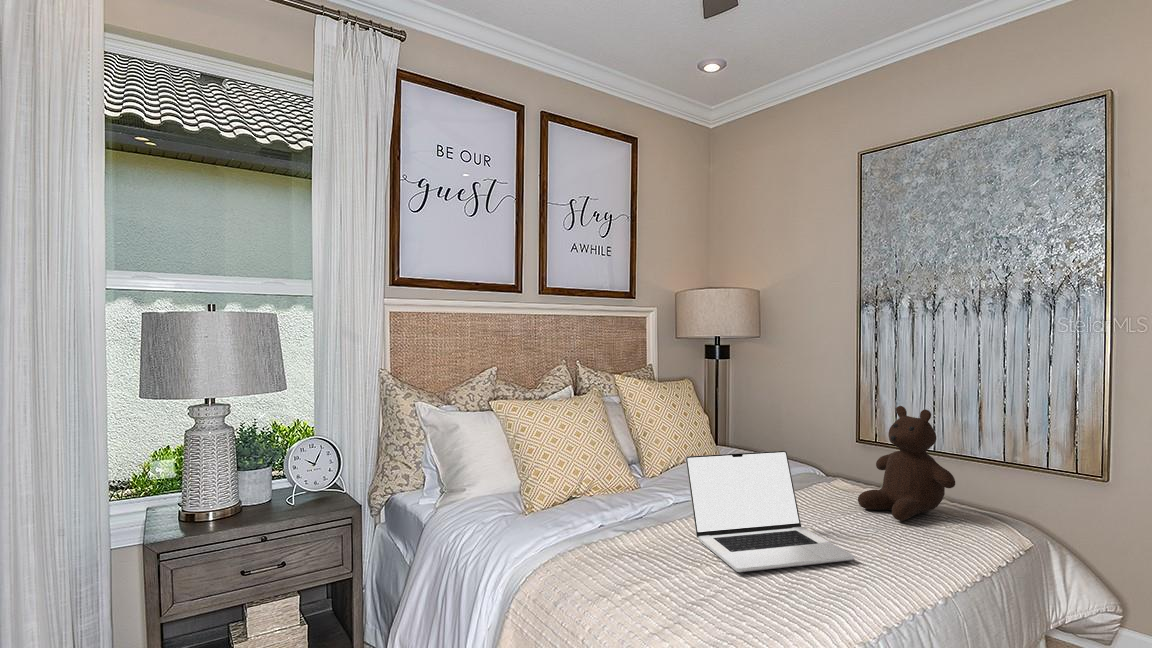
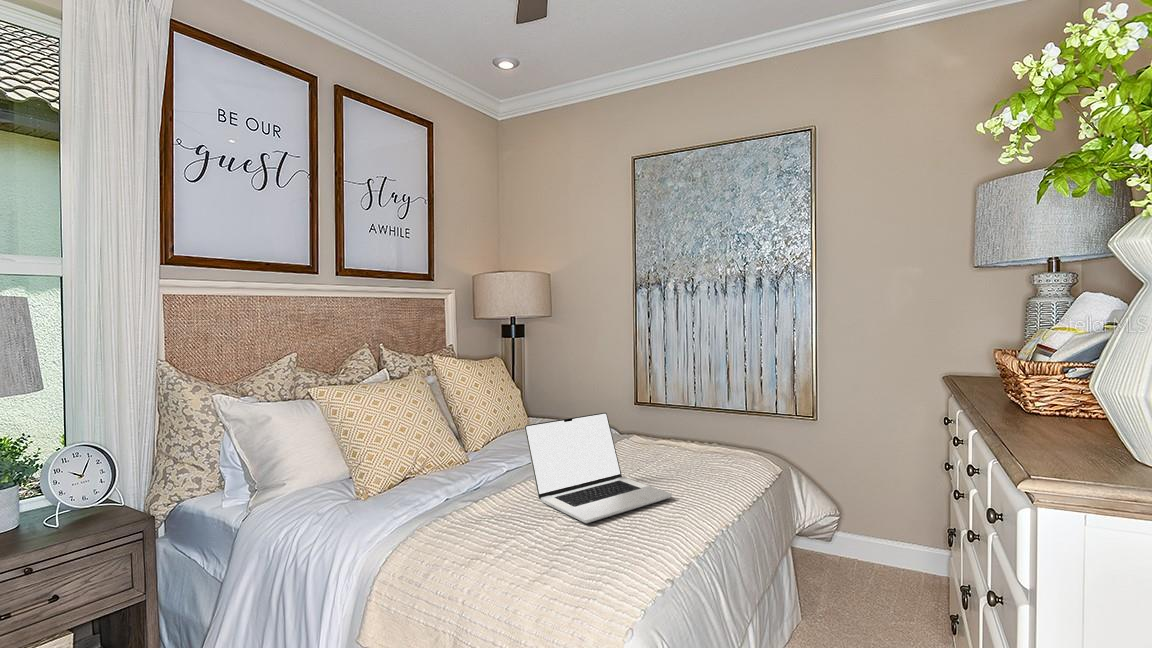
teddy bear: present [858,406,955,521] -> none [657,368,729,461]

